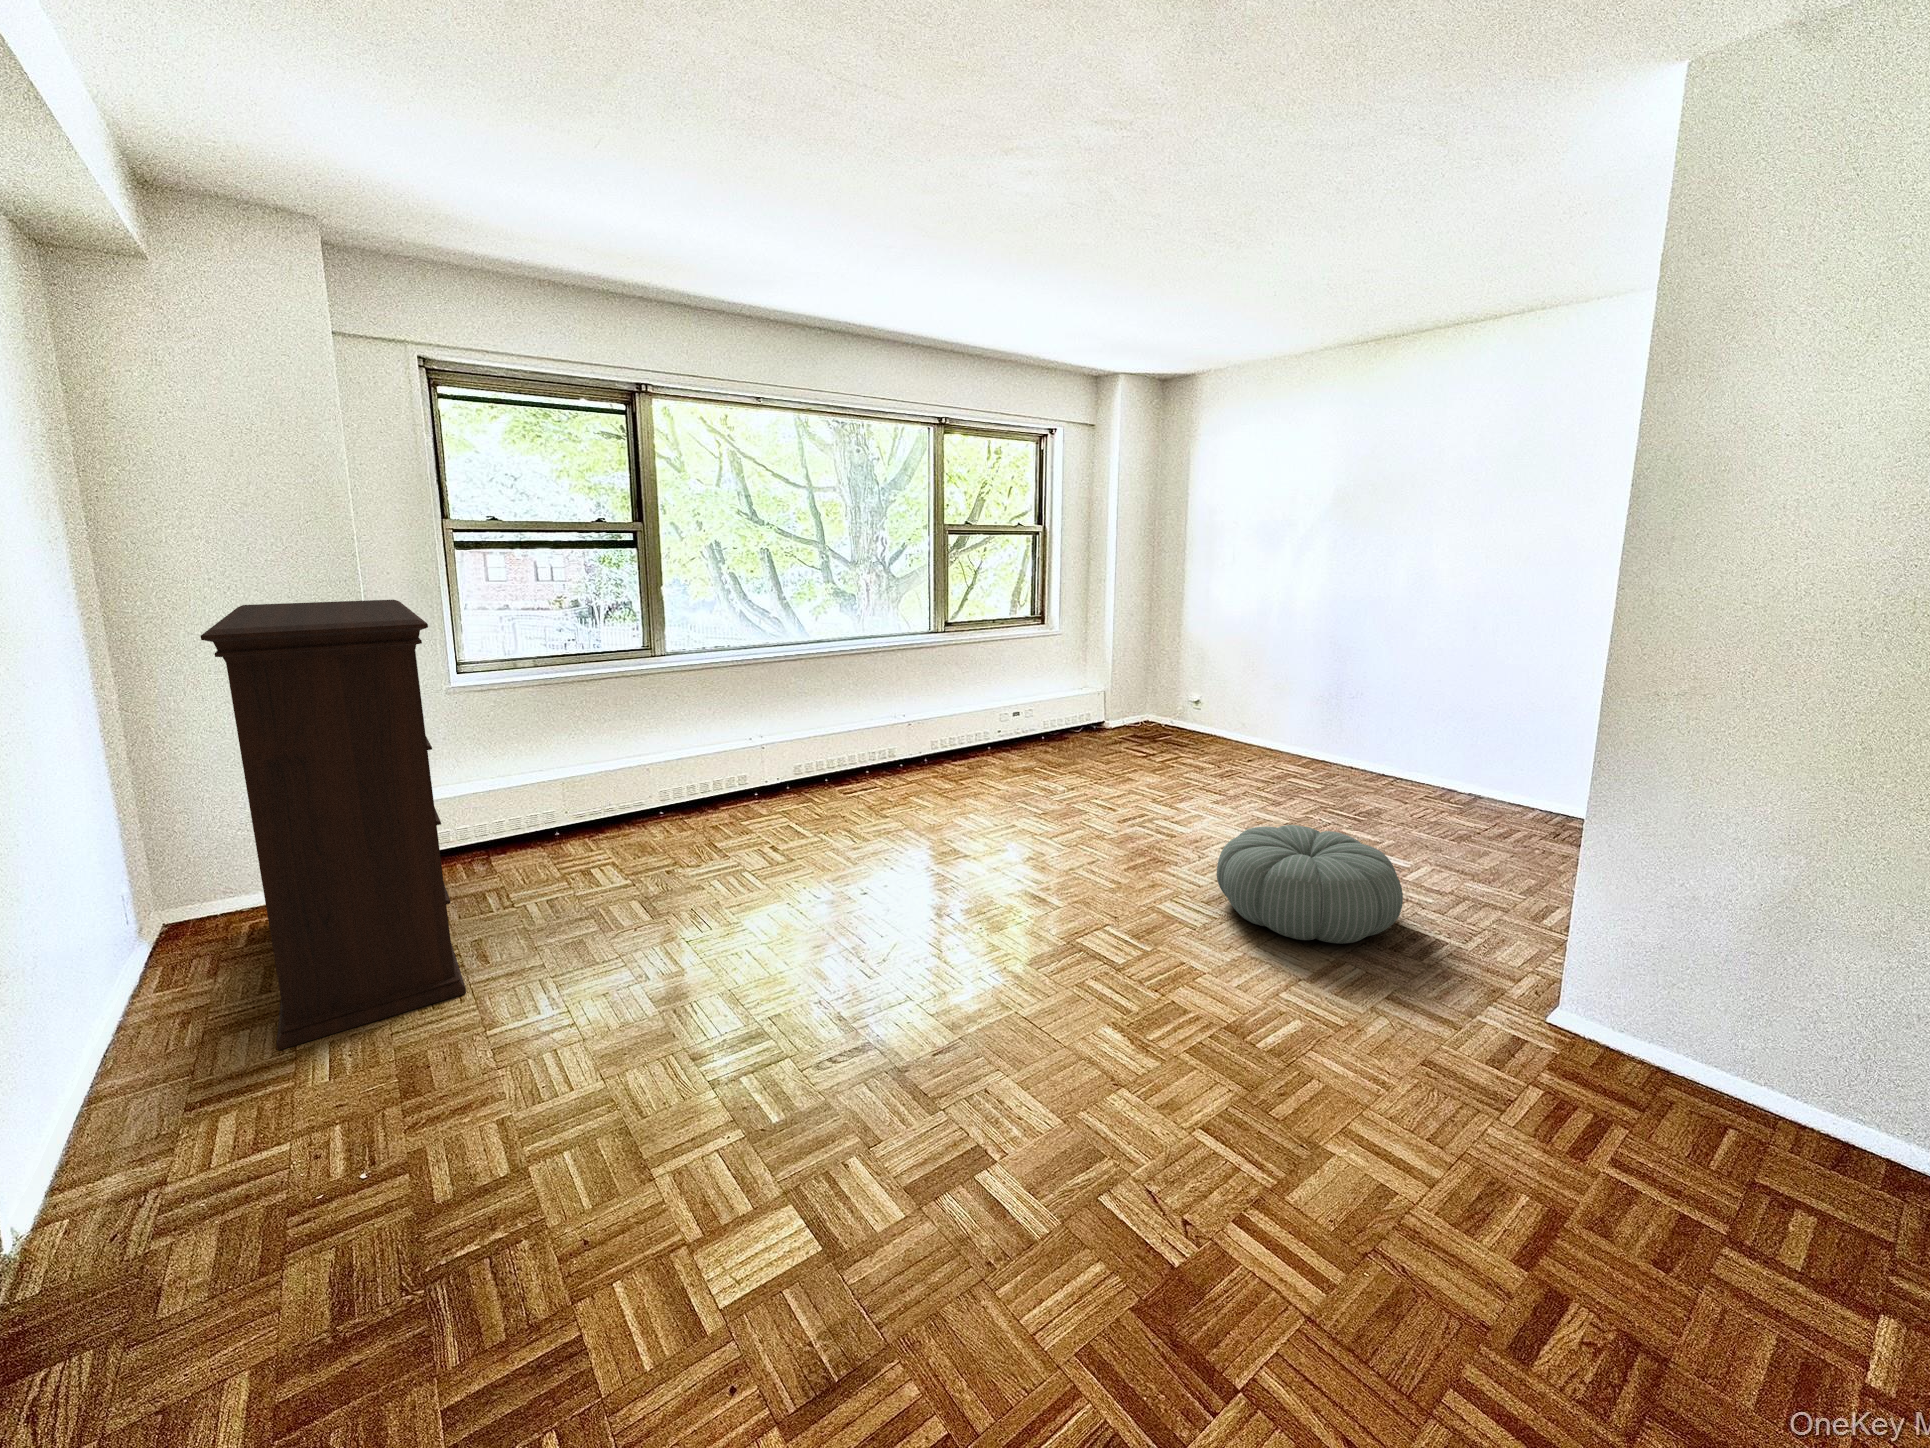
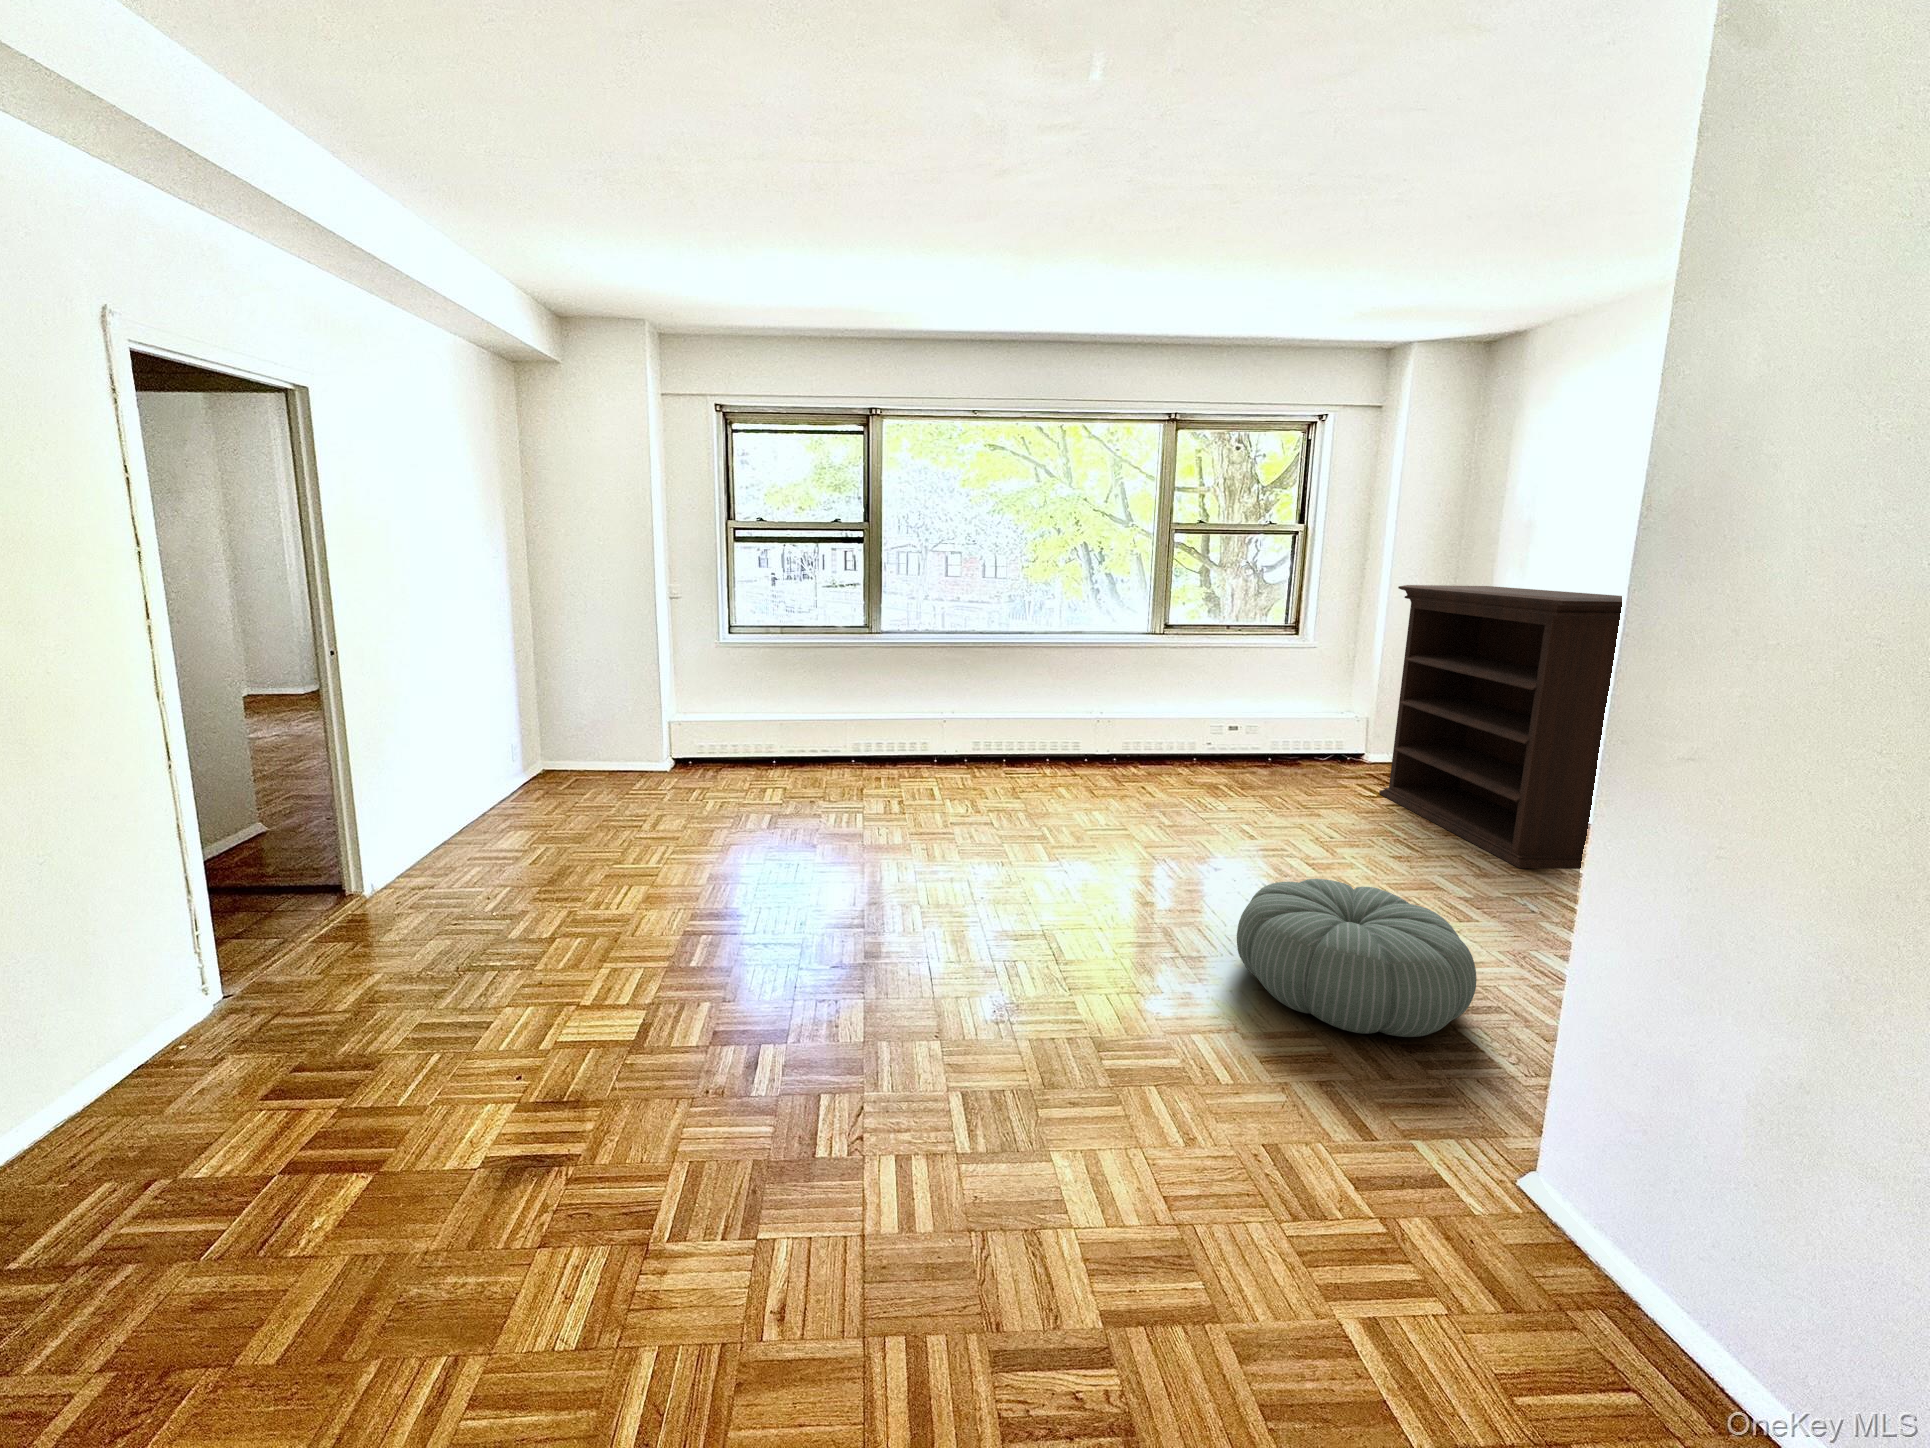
bookshelf: present [201,600,466,1050] -> present [1379,585,1622,869]

